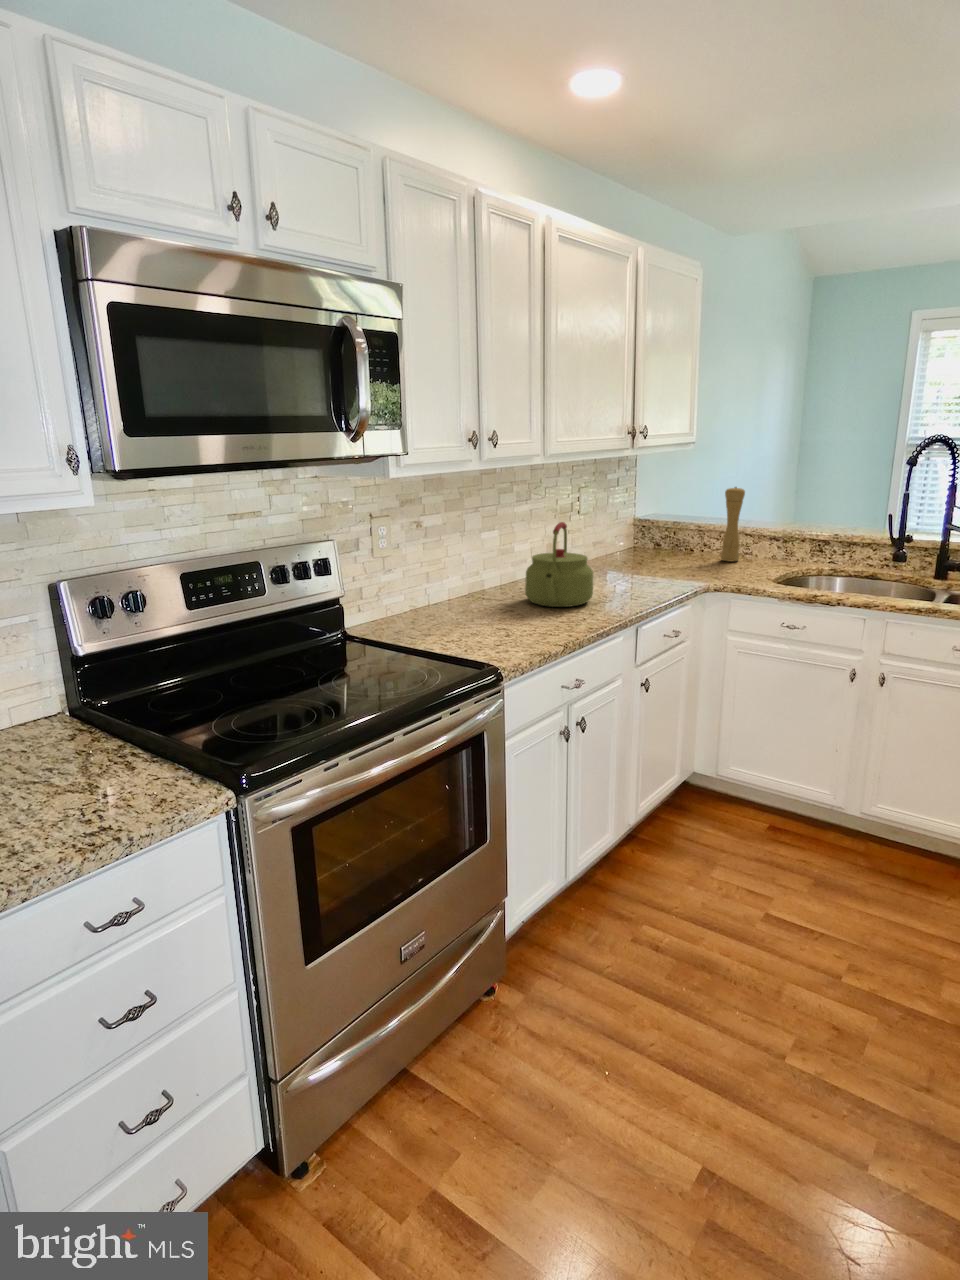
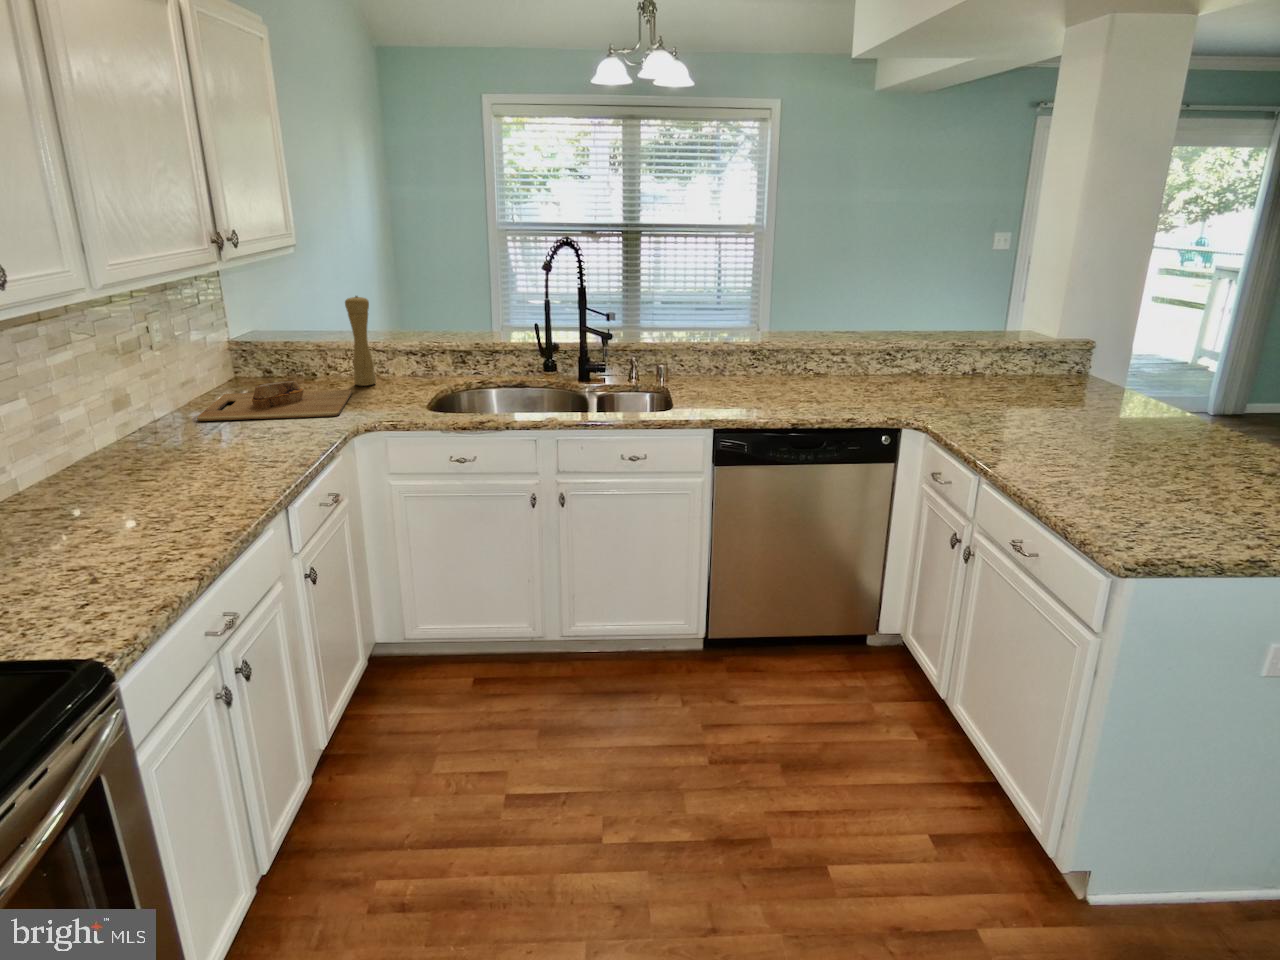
kettle: present [525,522,593,607] -> none [92,378,211,506]
cutting board: none [598,549,715,577] -> present [197,381,352,421]

